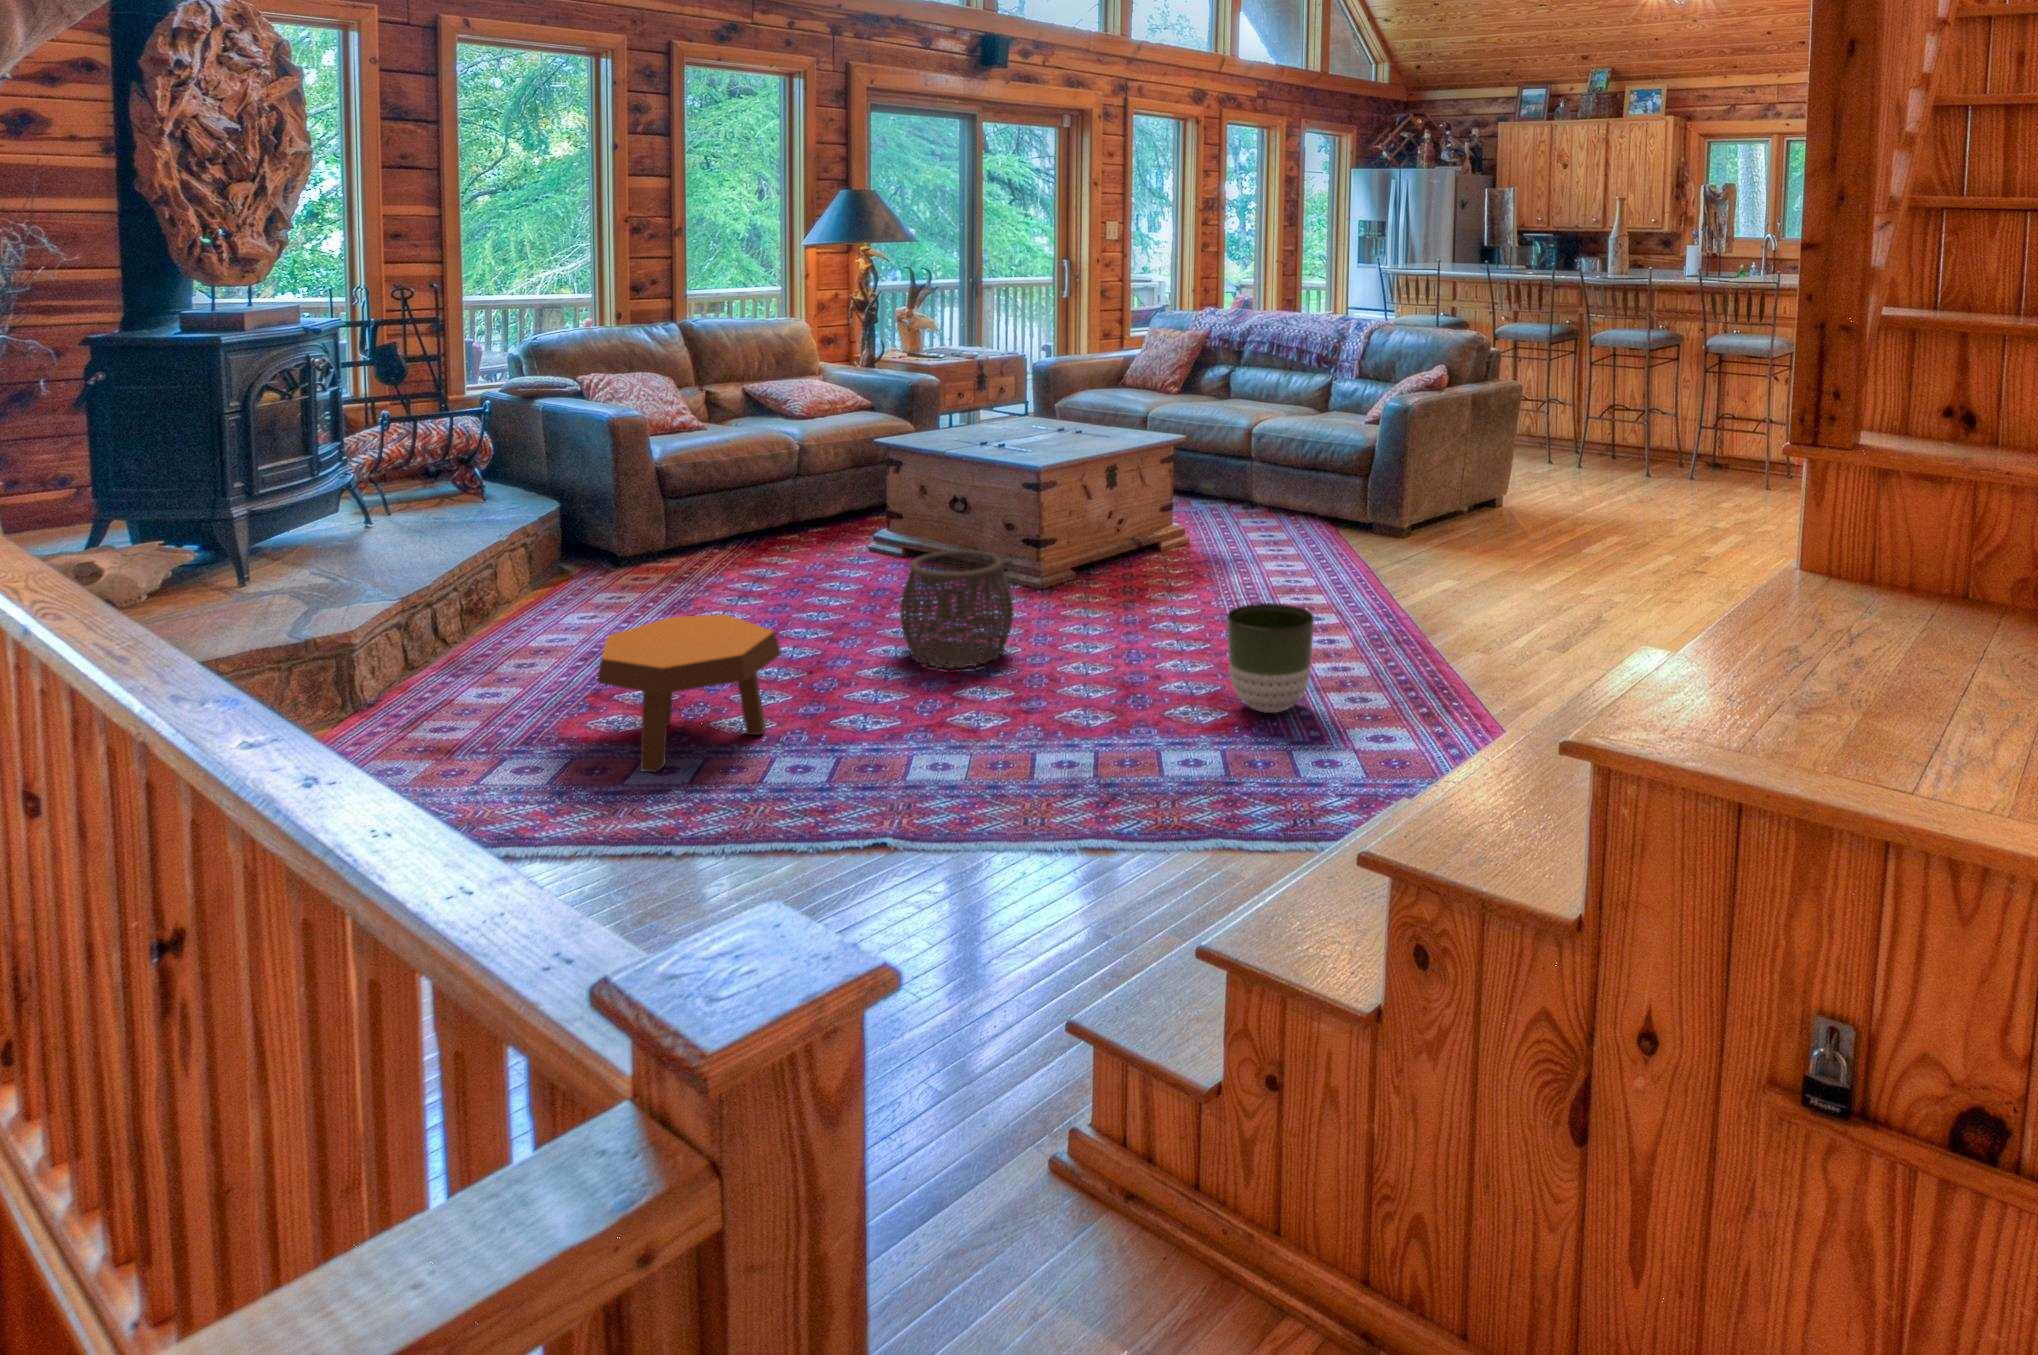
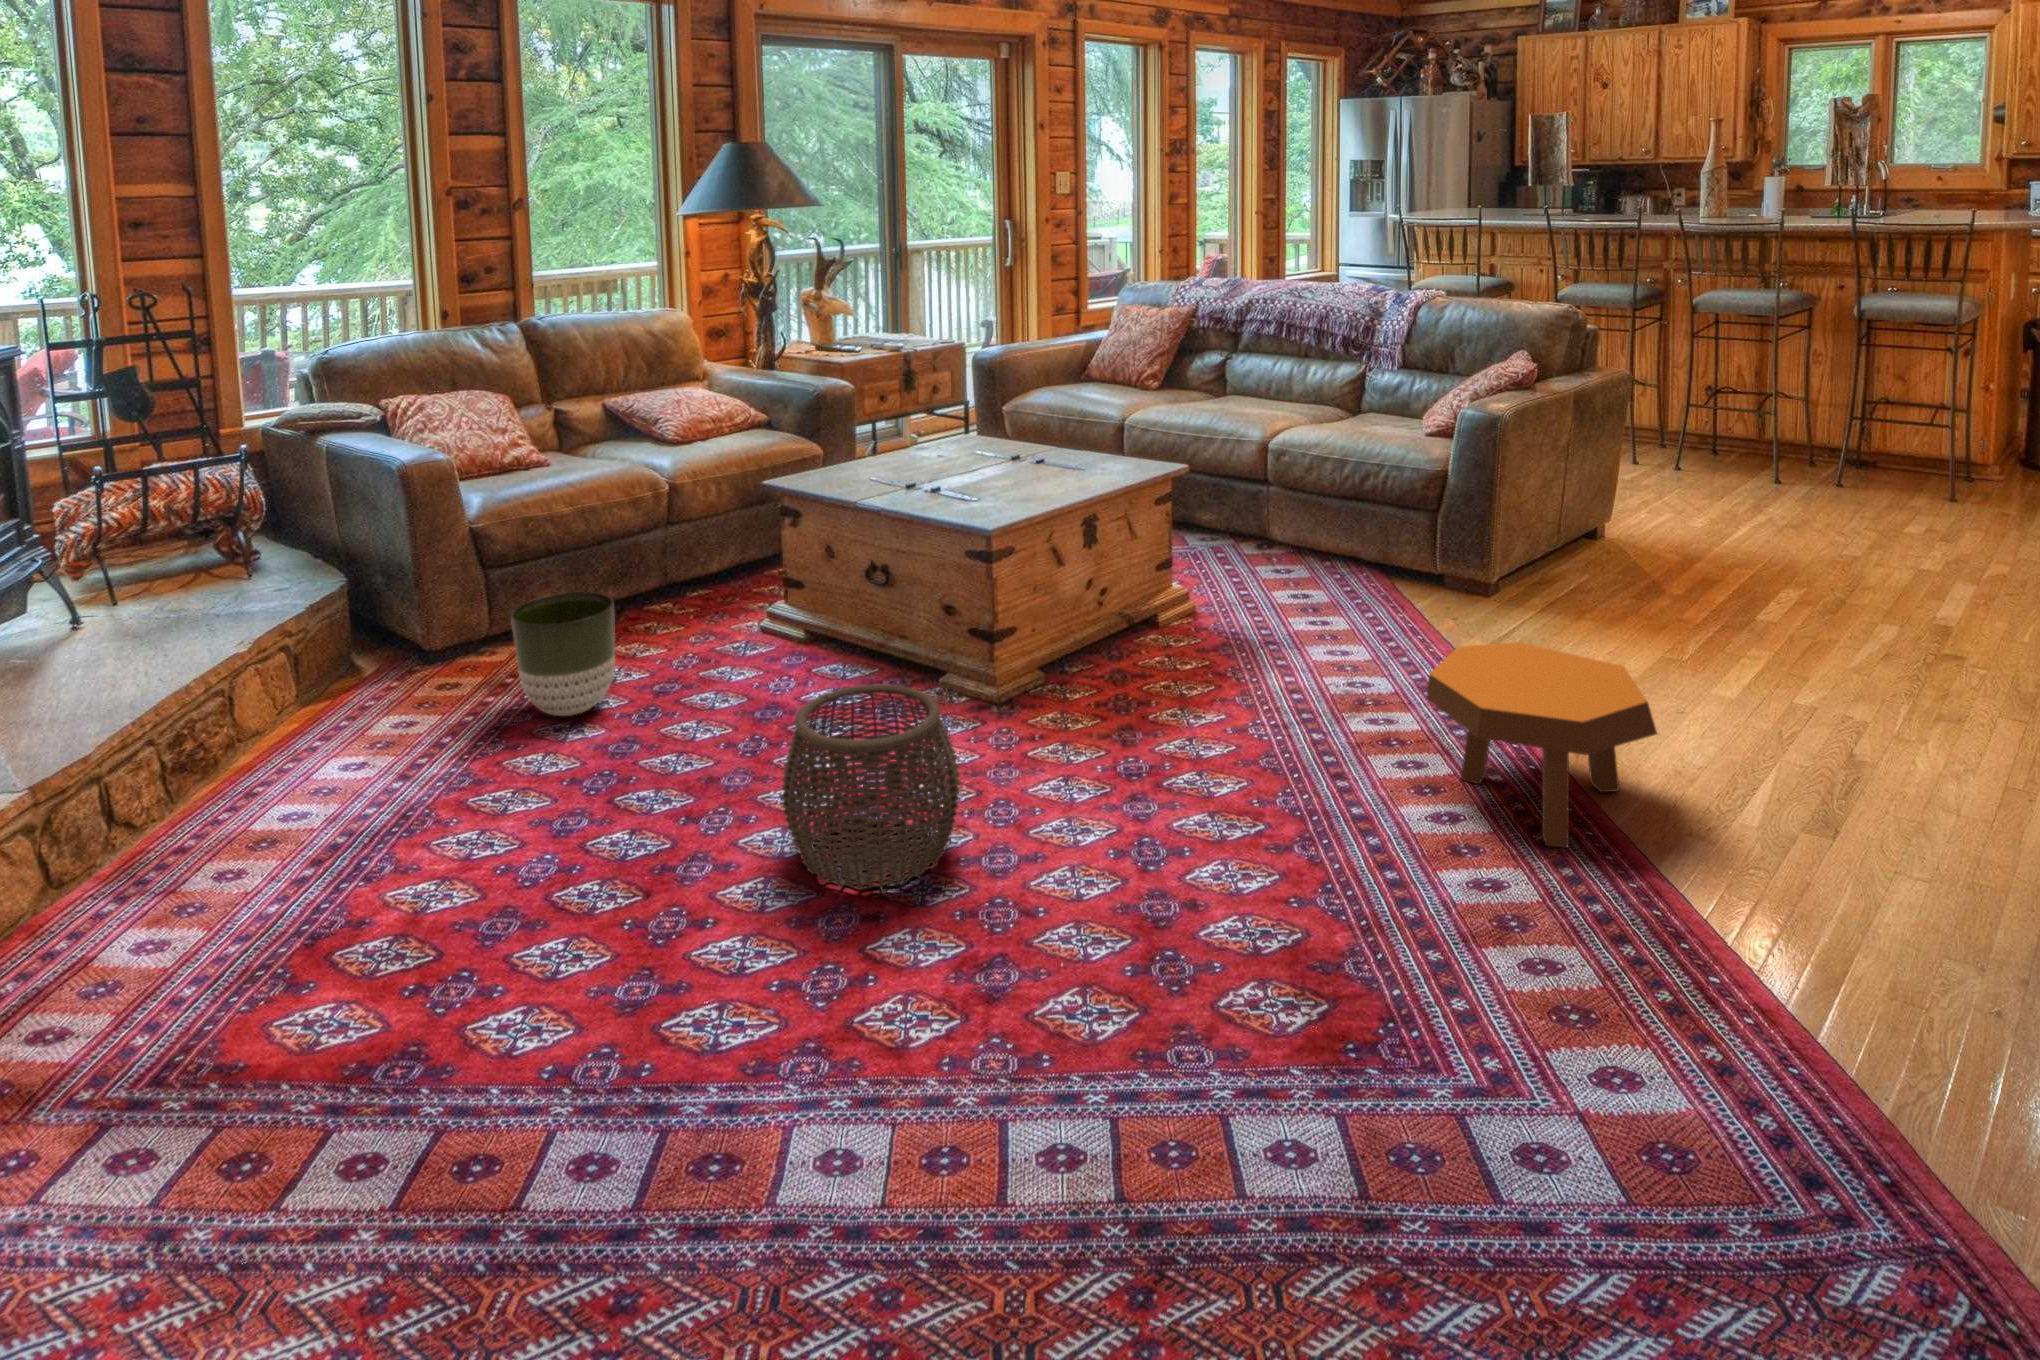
planter: present [1227,603,1314,713] -> present [511,592,615,716]
footstool: present [597,614,781,772] -> present [1426,642,1657,848]

